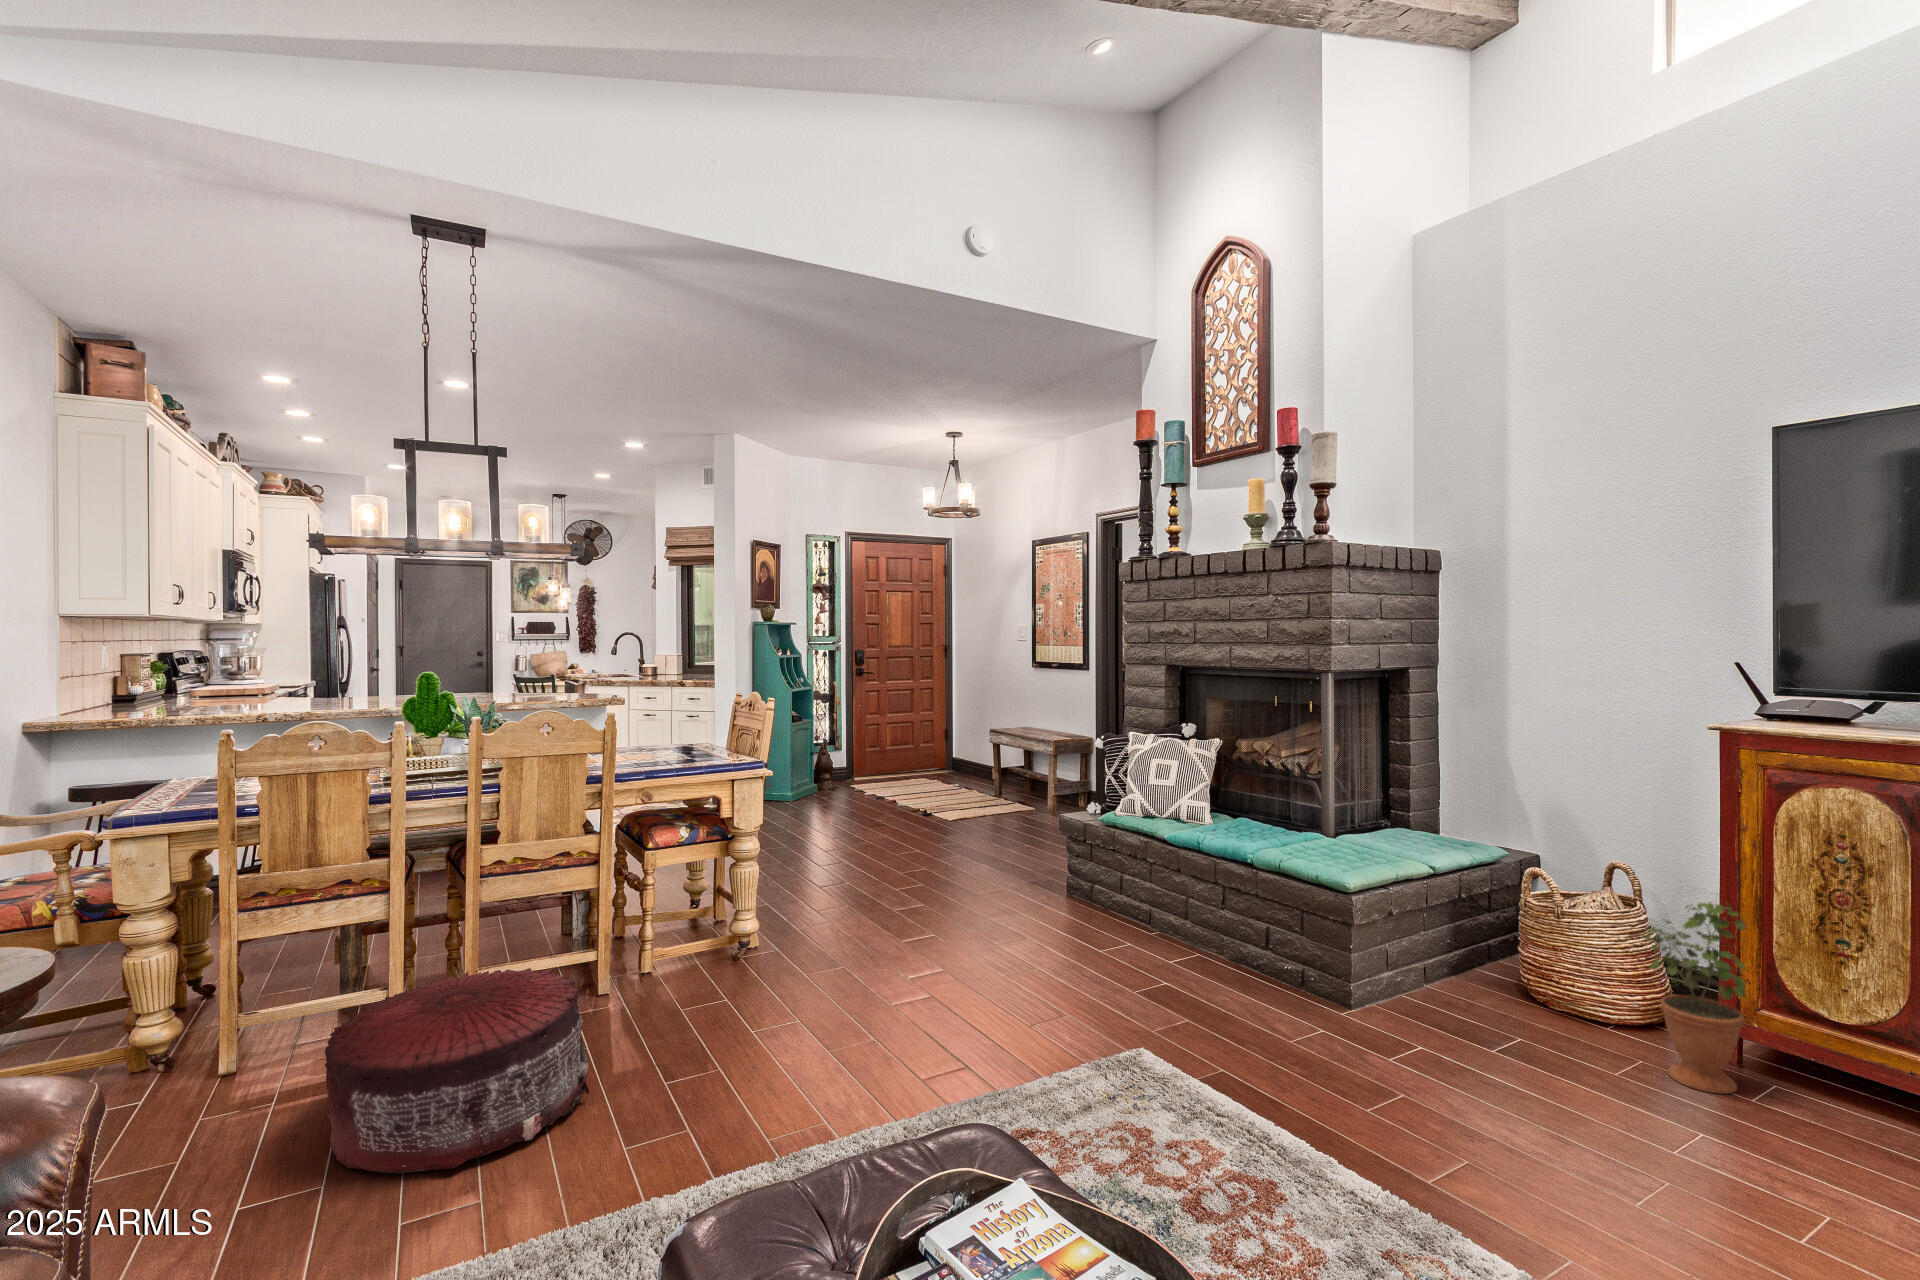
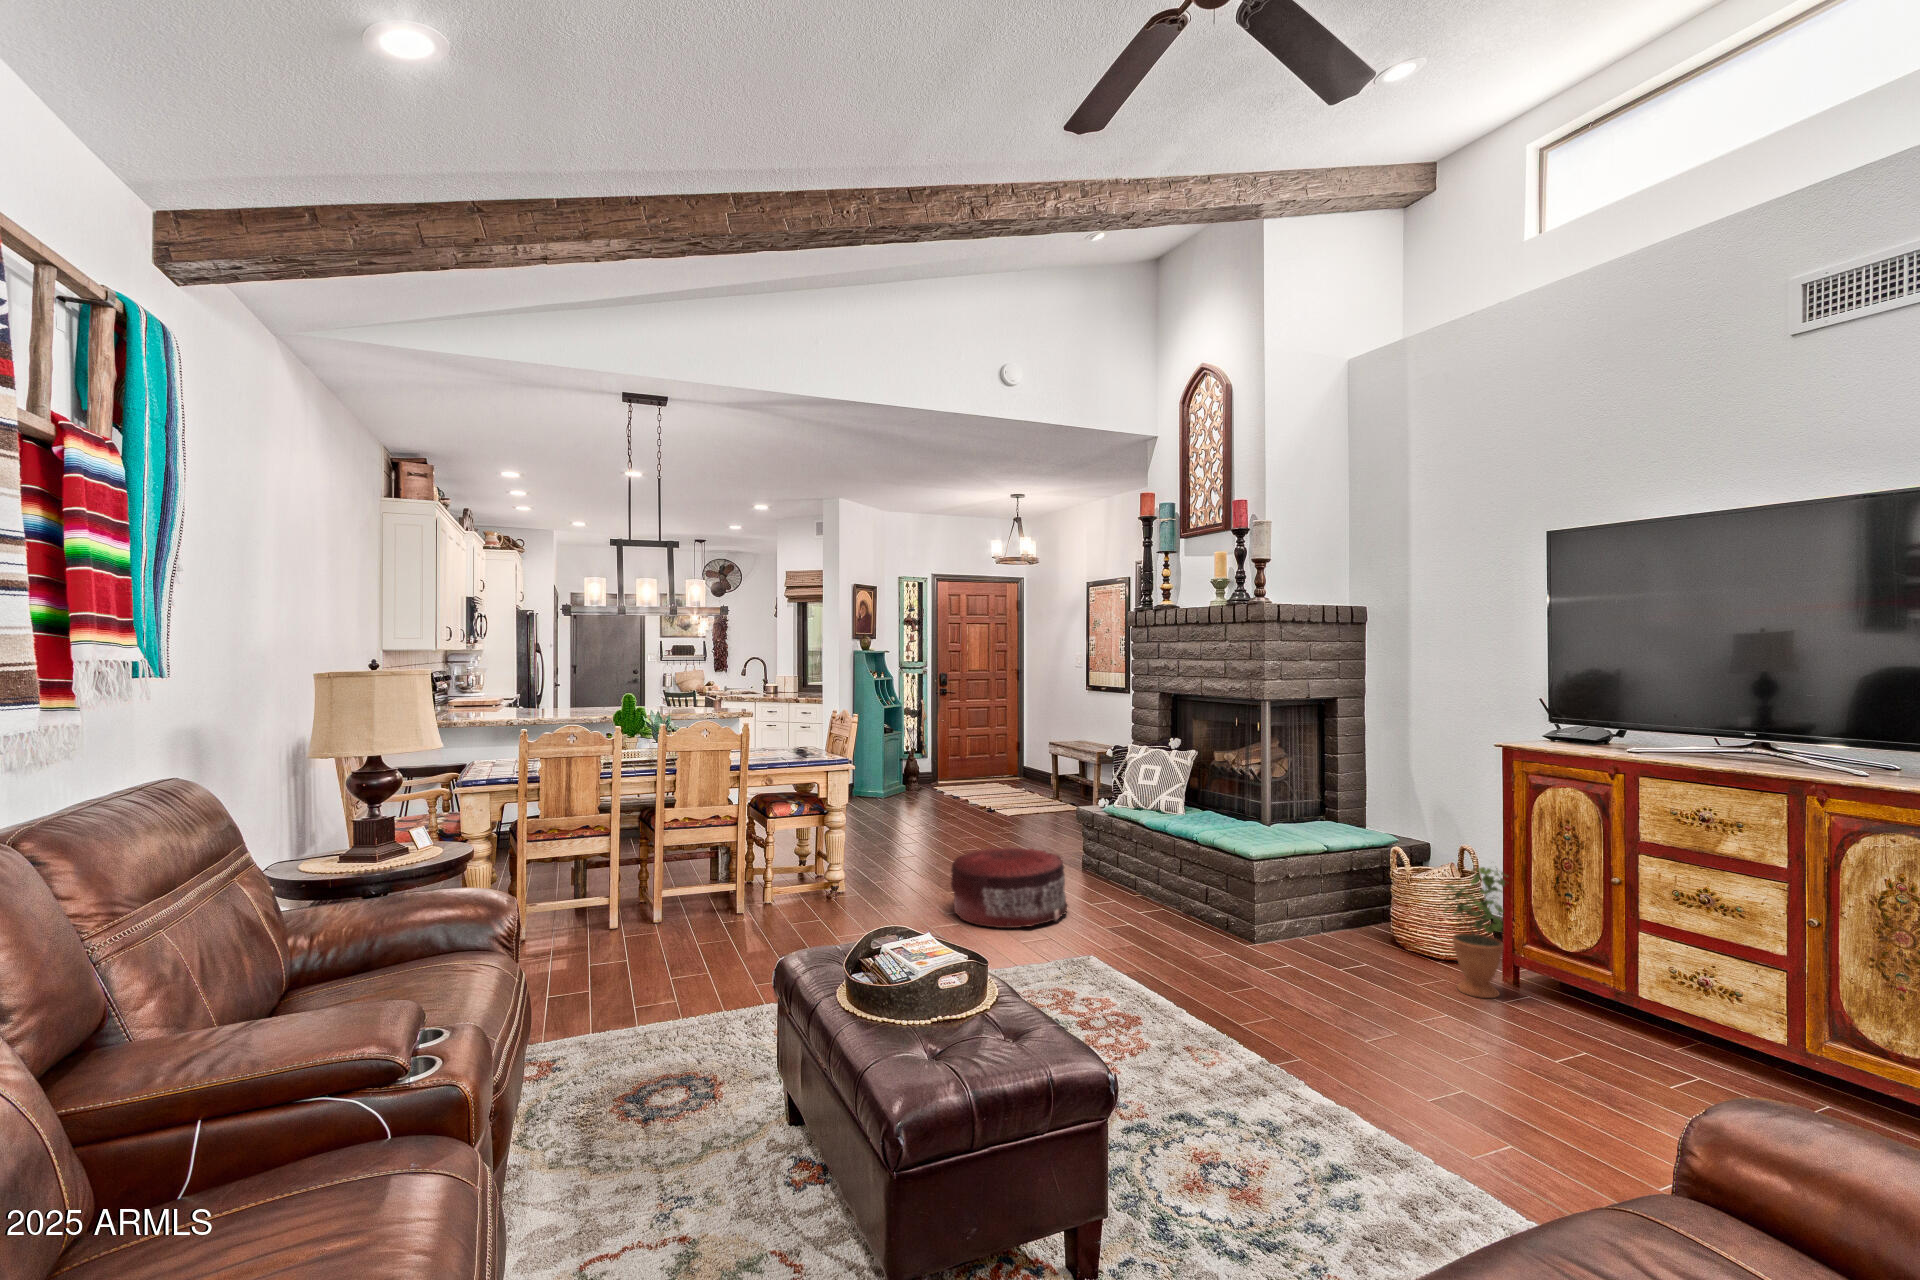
pouf: present [325,968,589,1173] -> present [951,847,1068,928]

